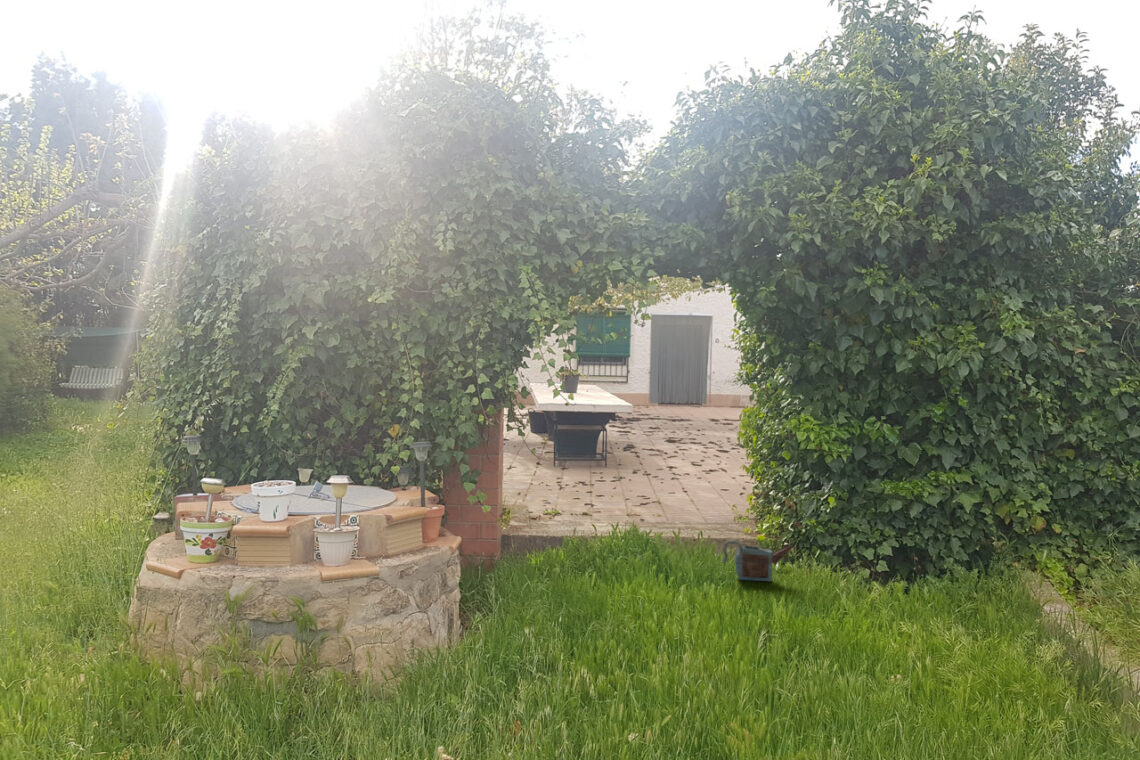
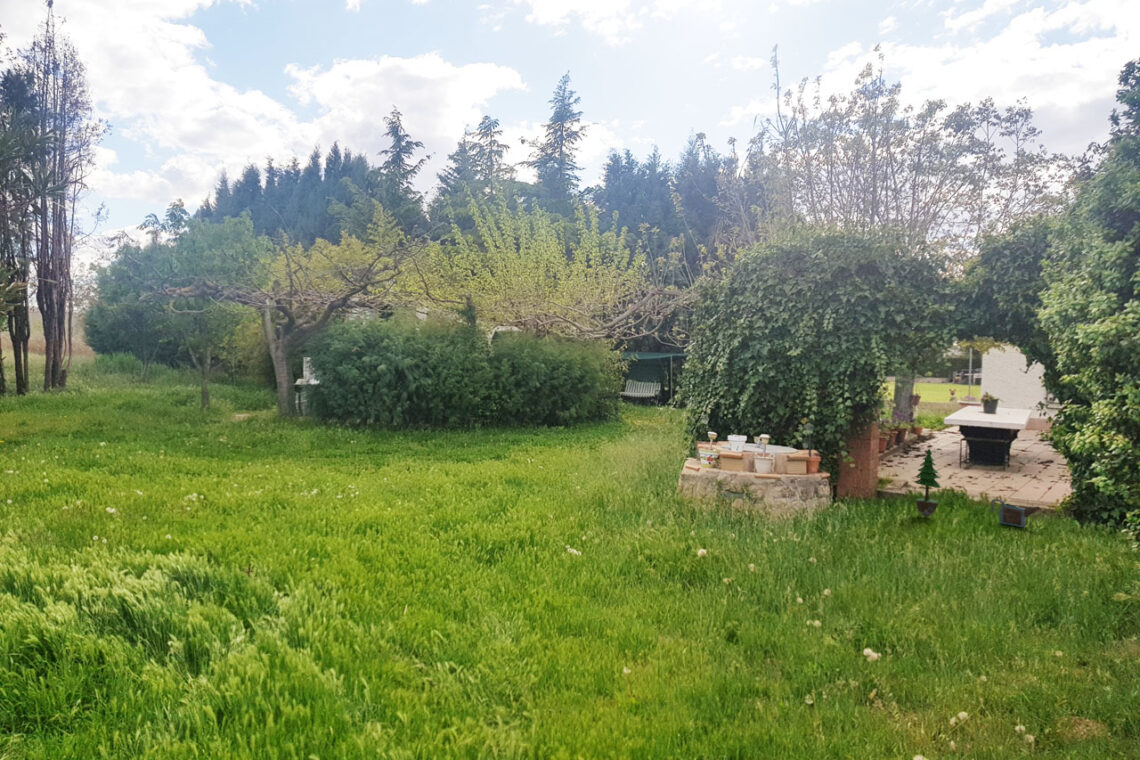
potted tree: none [621,469,667,595] -> present [914,449,941,517]

